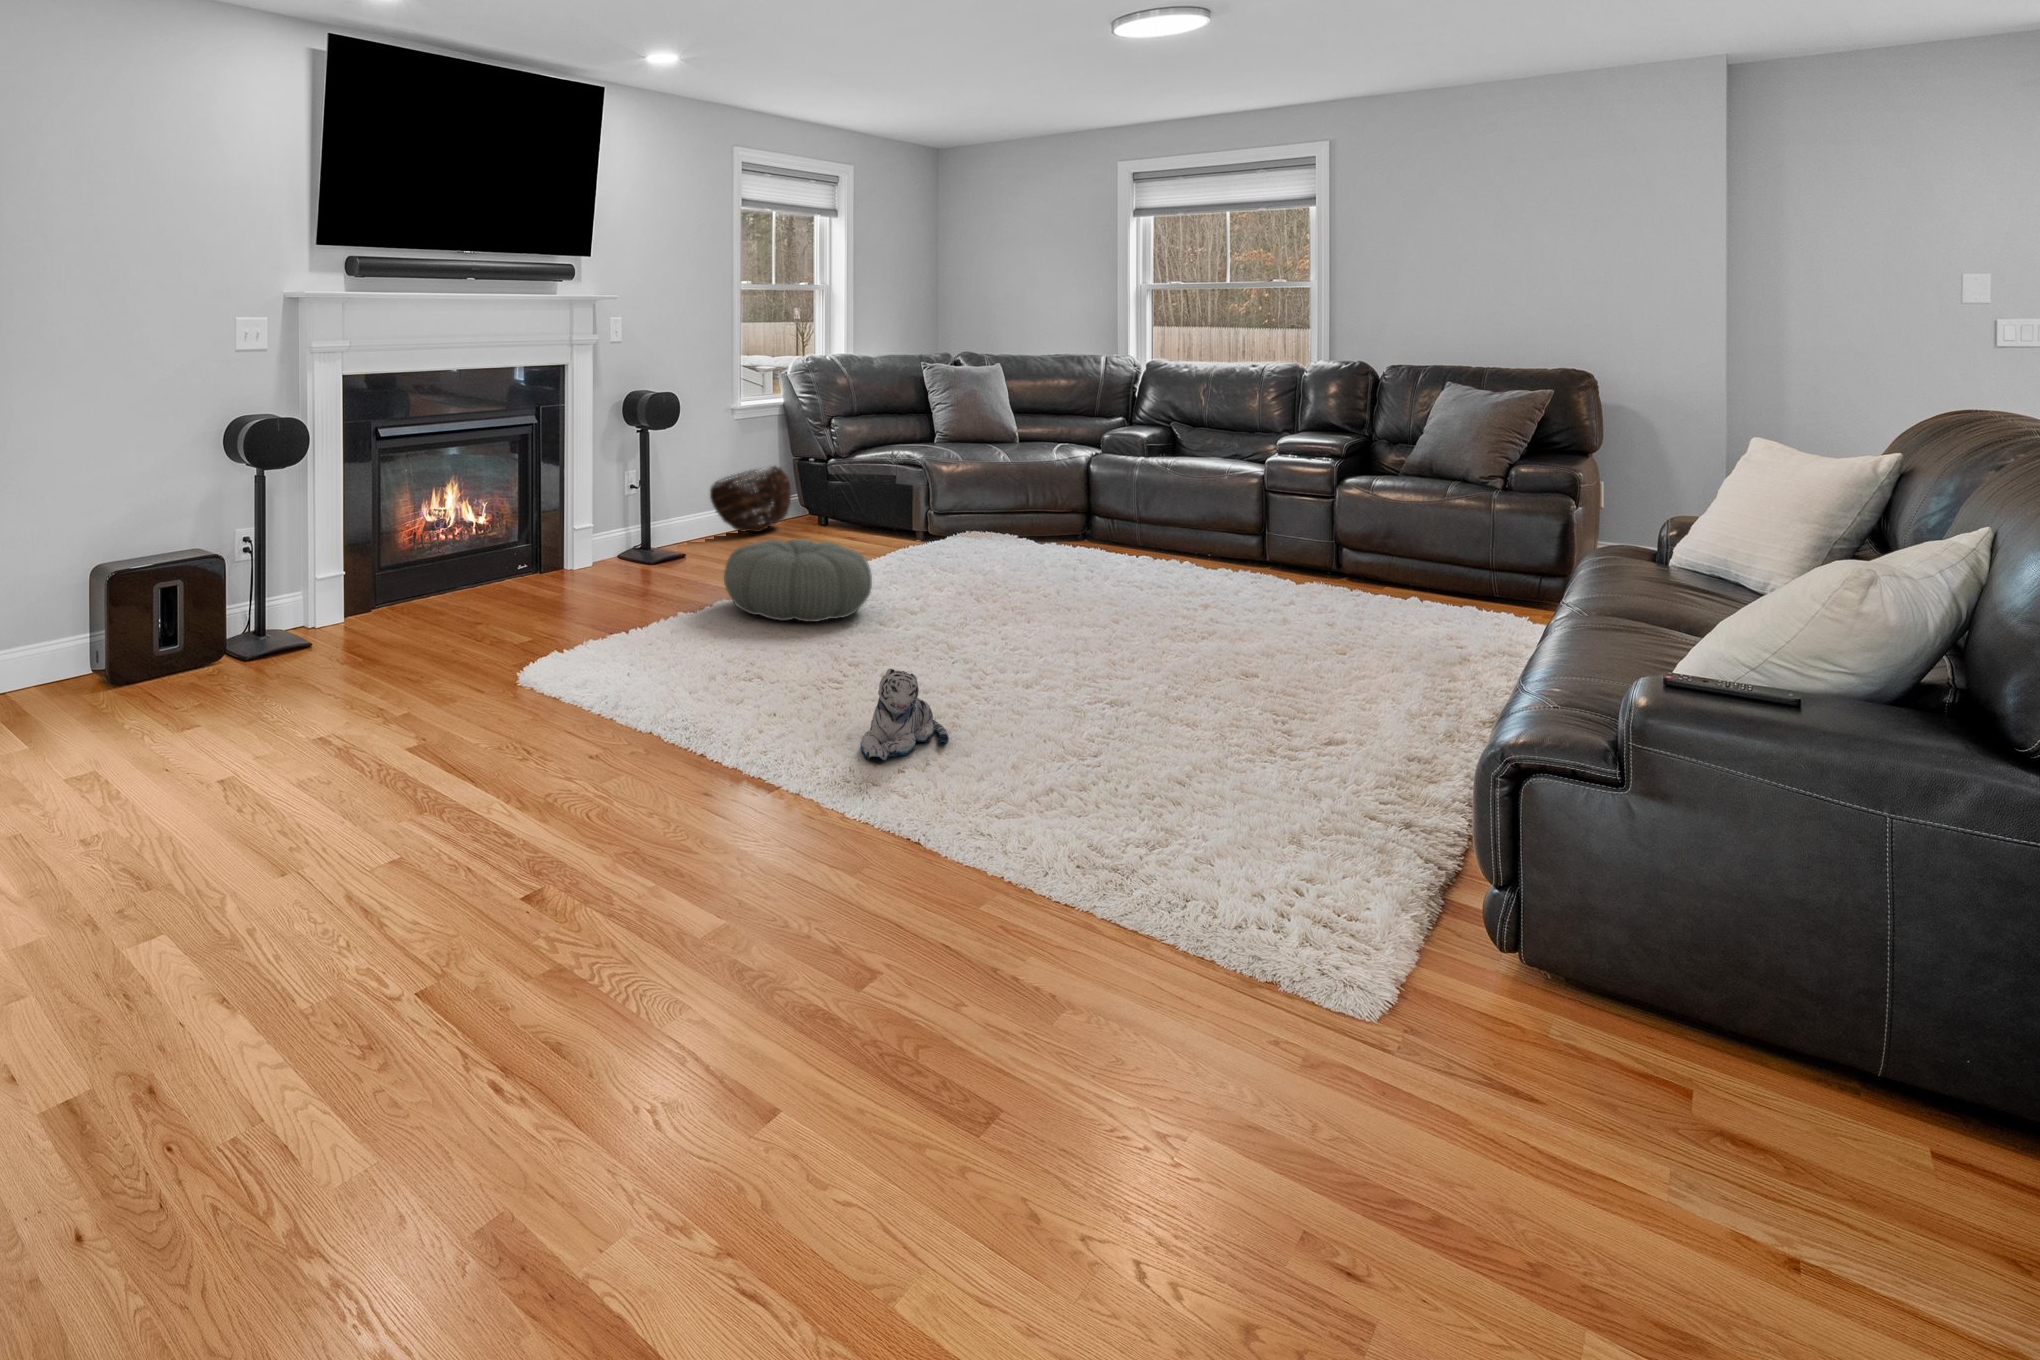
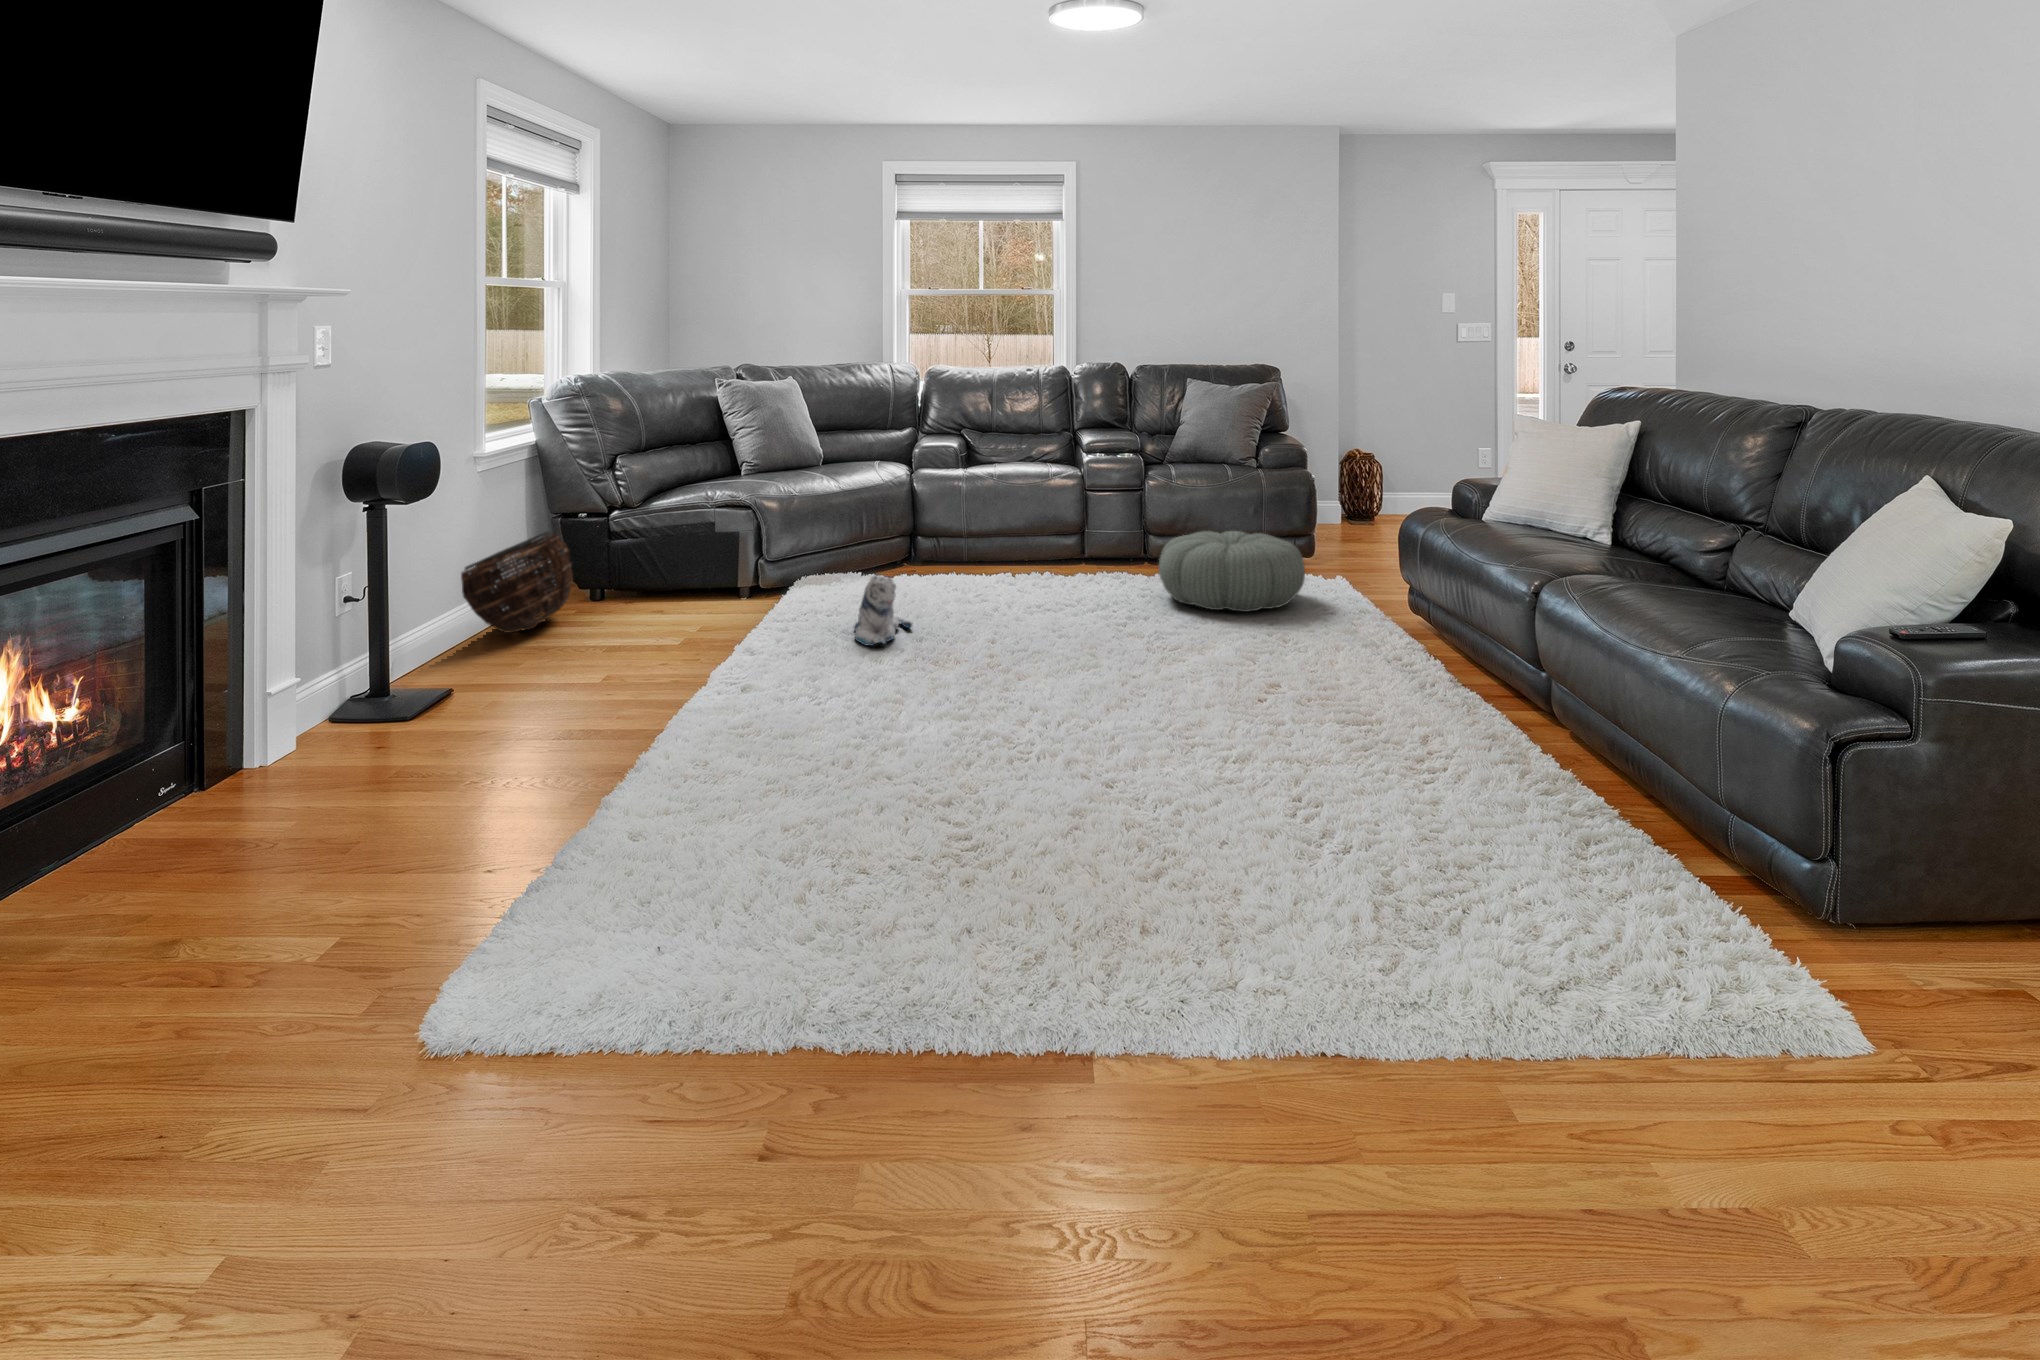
pouf: present [724,539,872,622] -> present [1159,531,1305,612]
plush toy: present [860,669,949,761] -> present [854,576,912,646]

